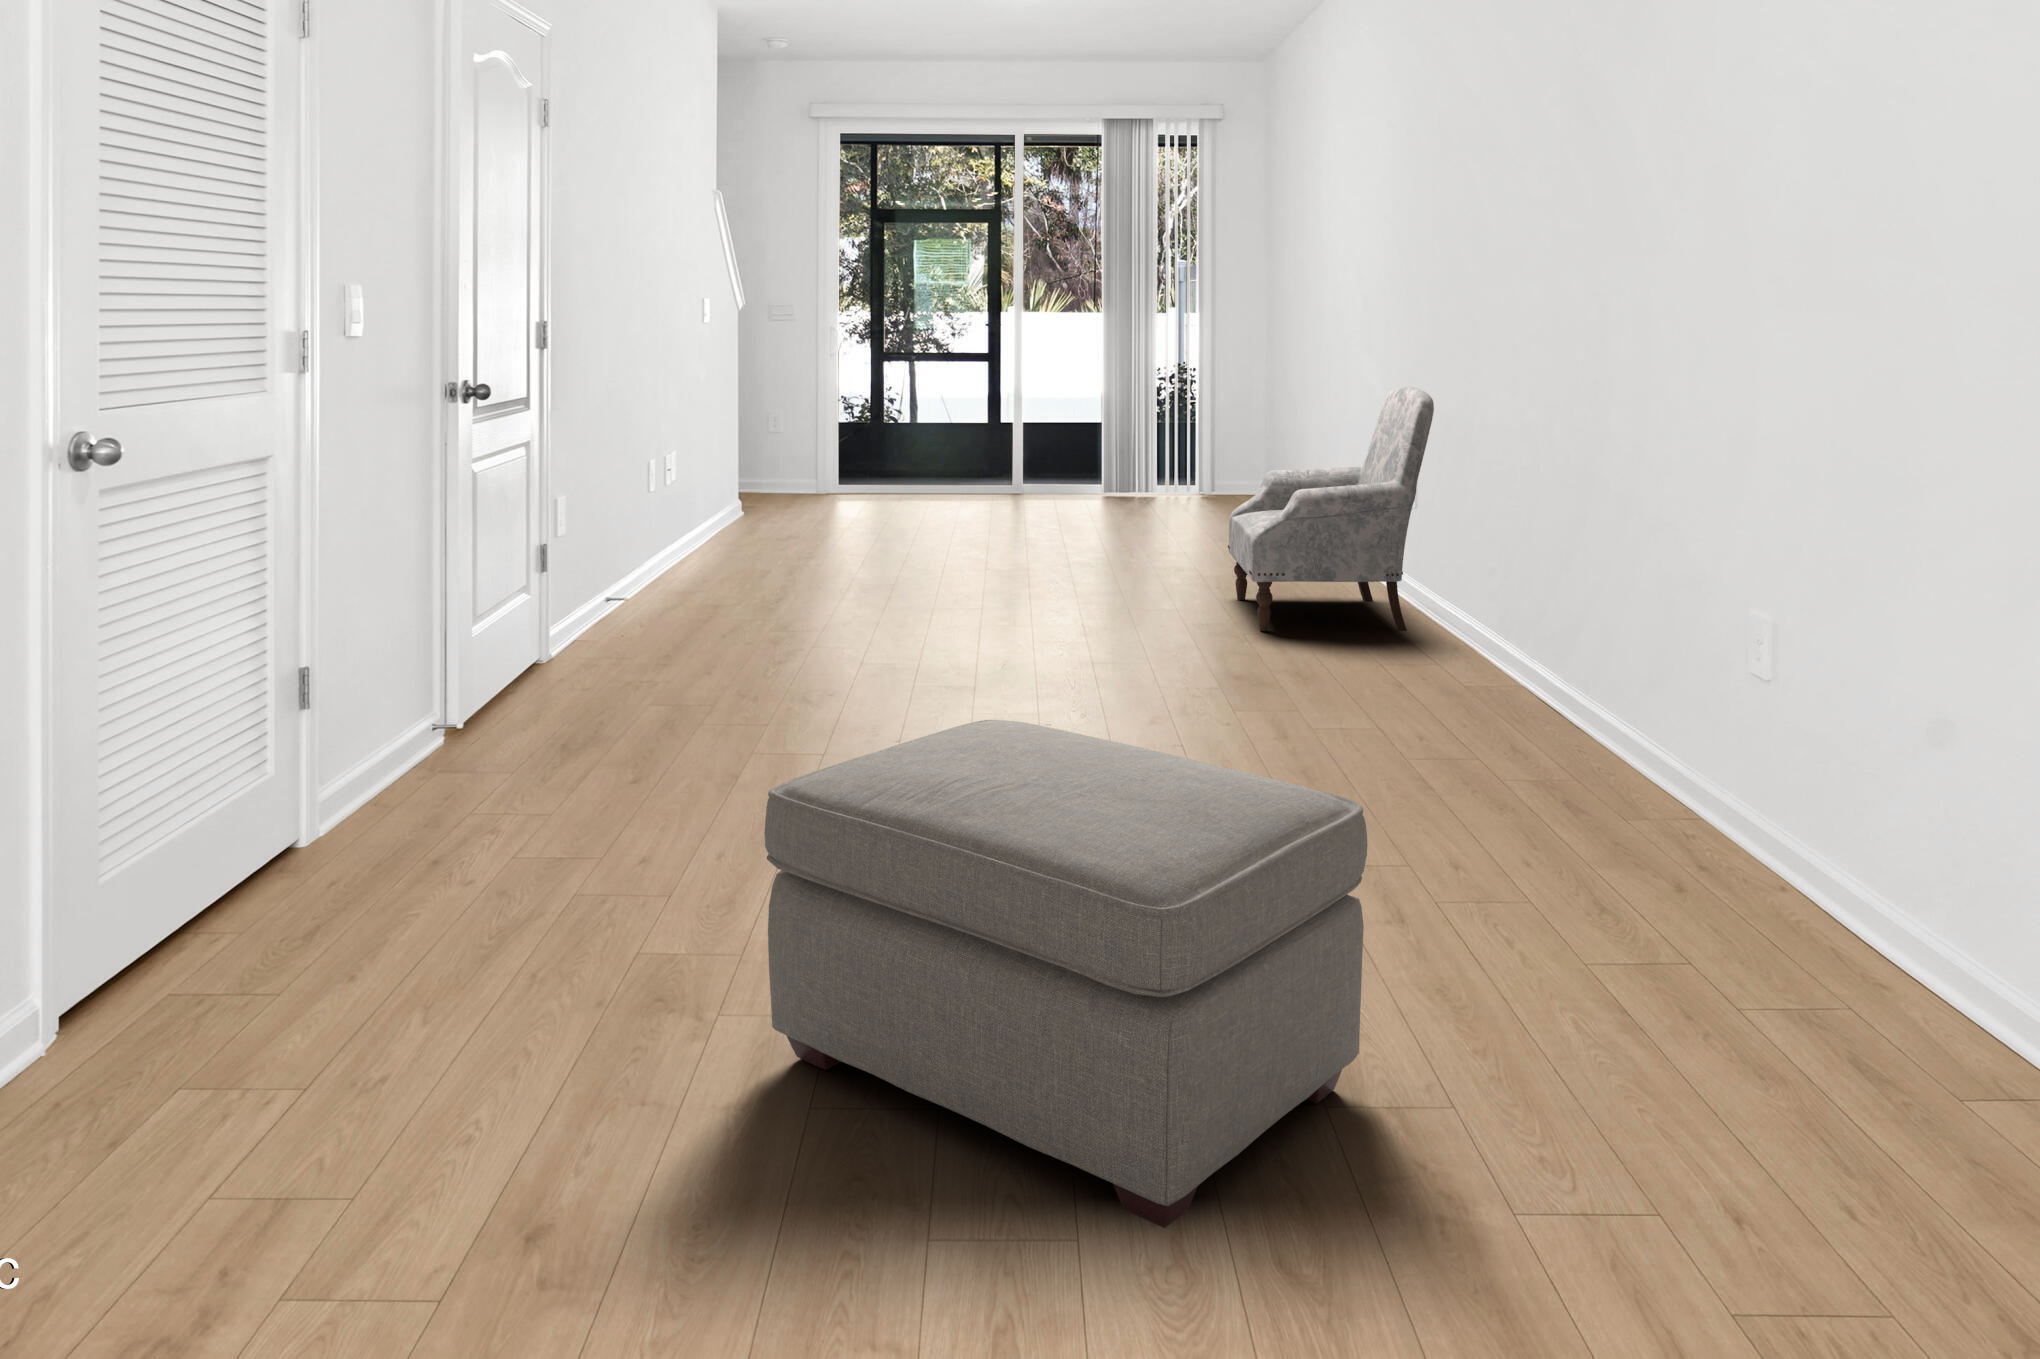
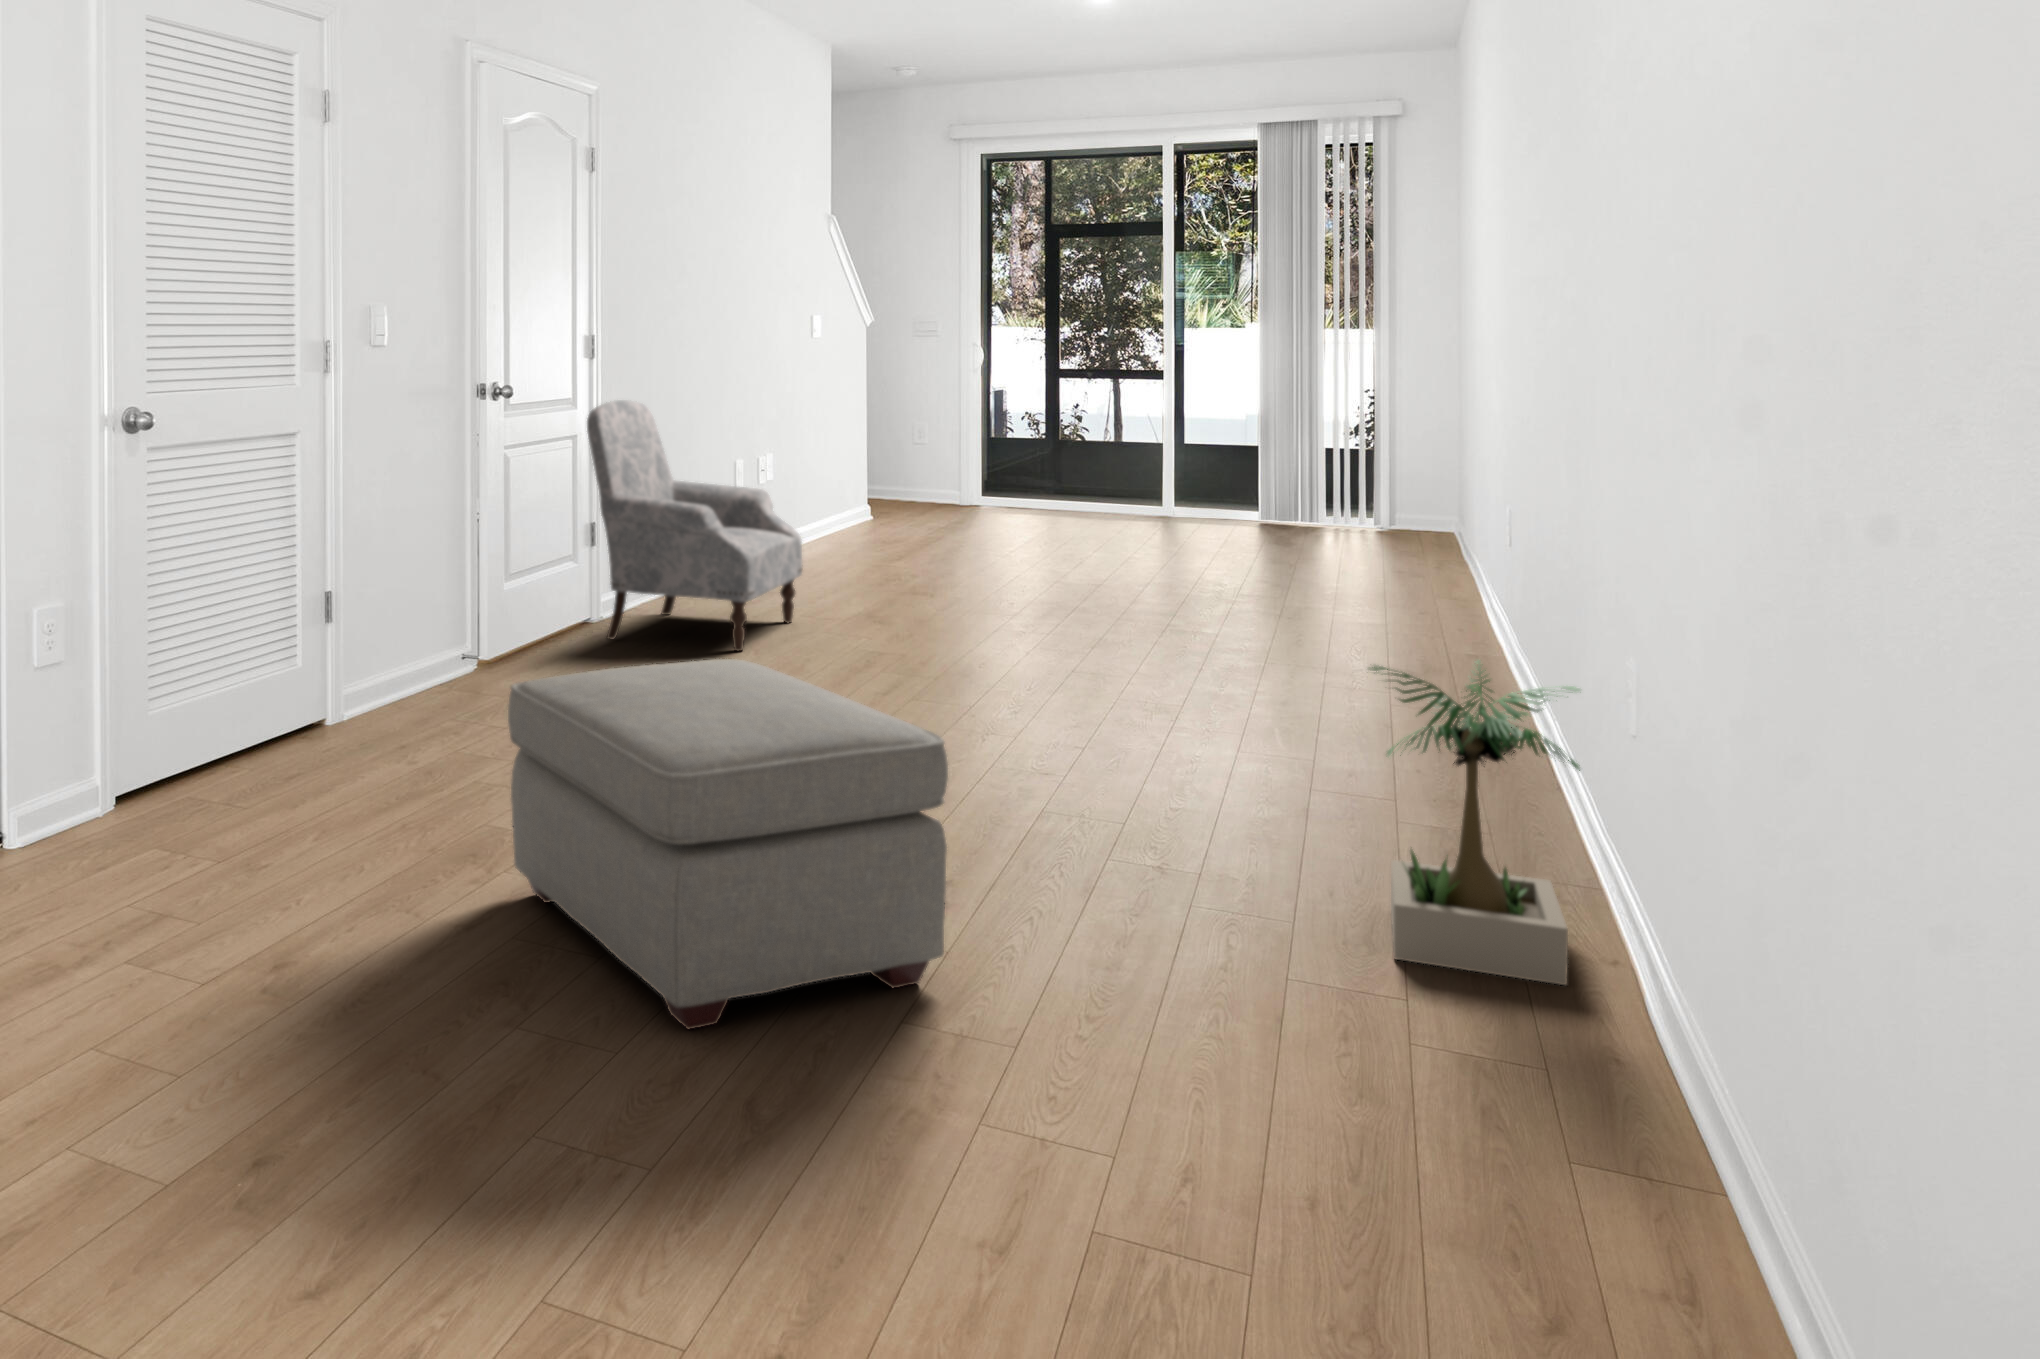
armchair: present [1228,387,1434,631] -> present [587,400,802,651]
potted plant: none [1613,642,1855,955] -> present [1370,660,1580,985]

